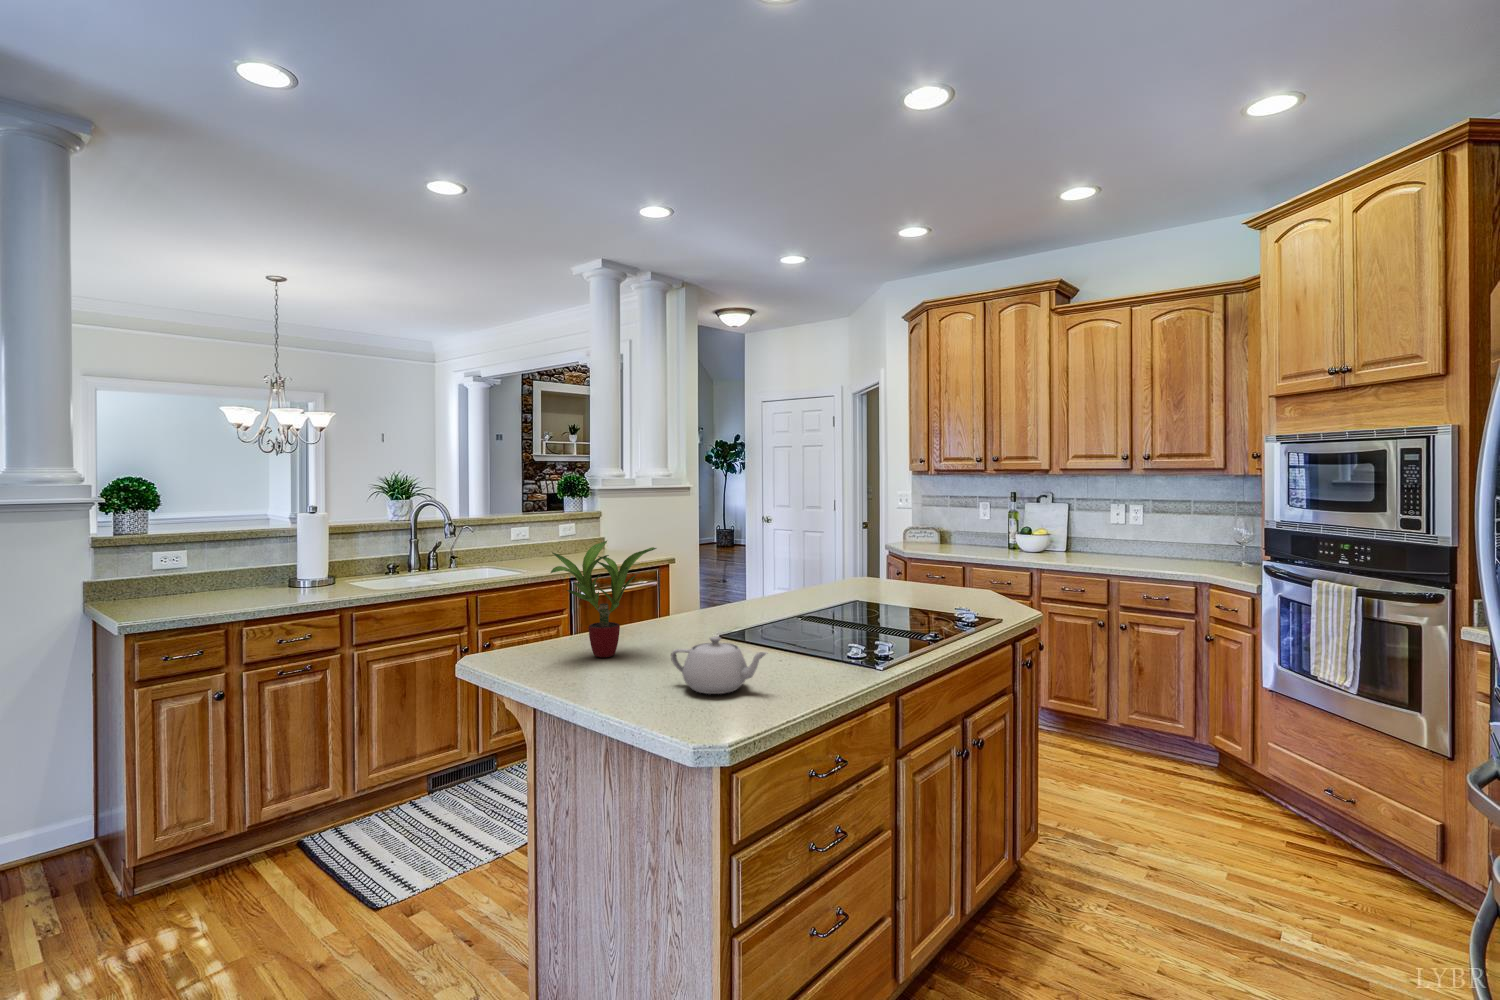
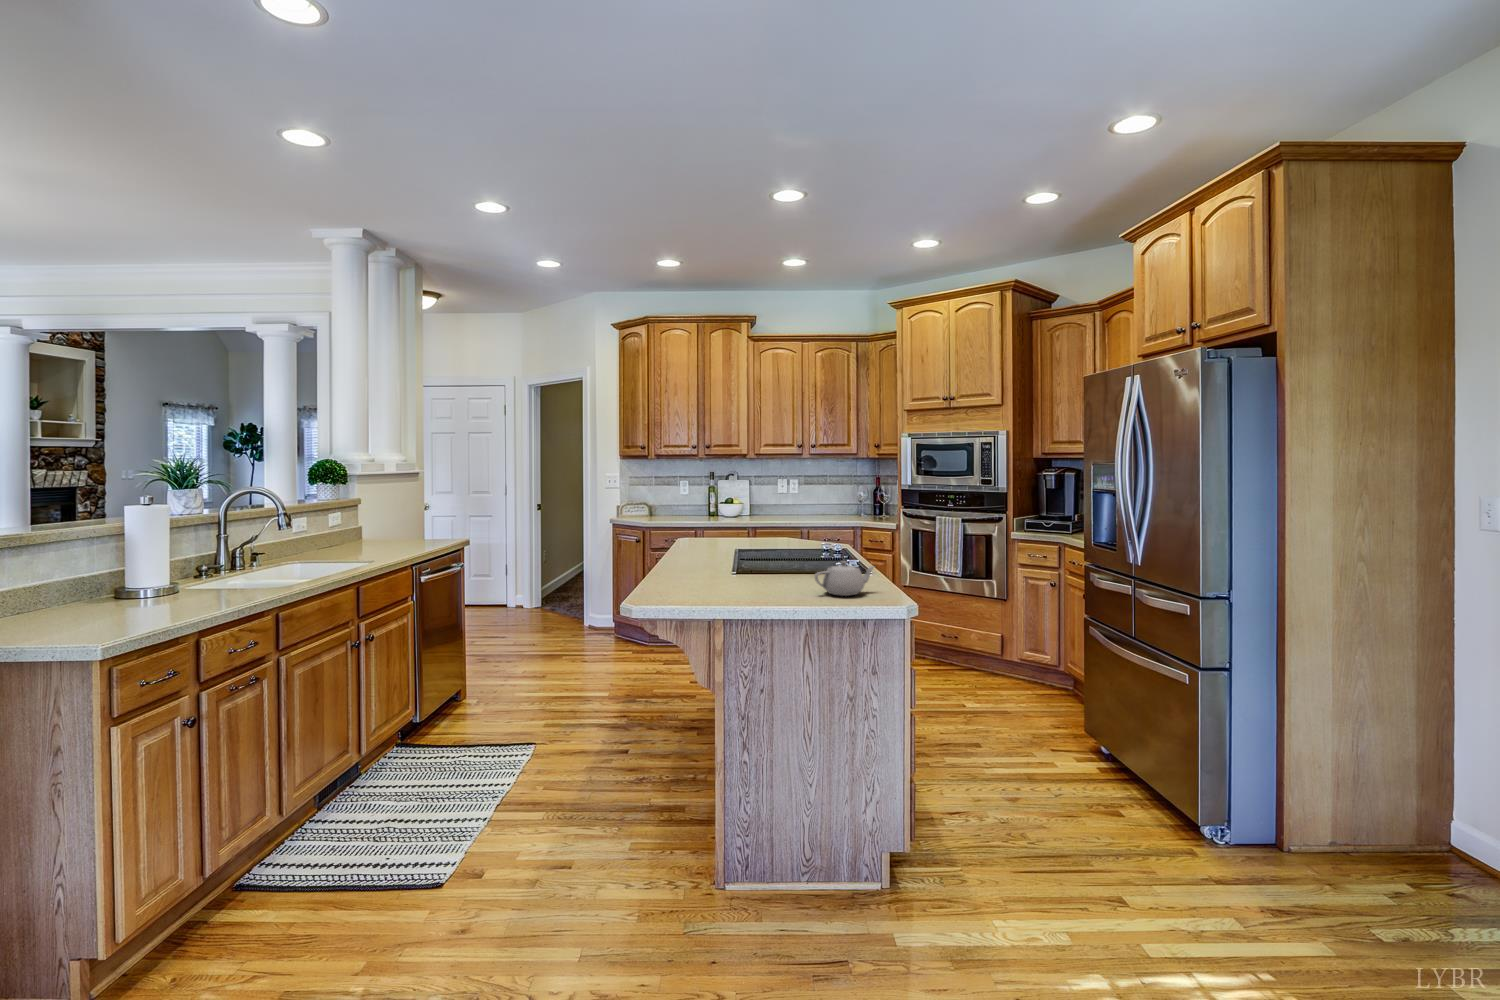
potted plant: present [551,541,656,657] -> none [688,508,766,593]

